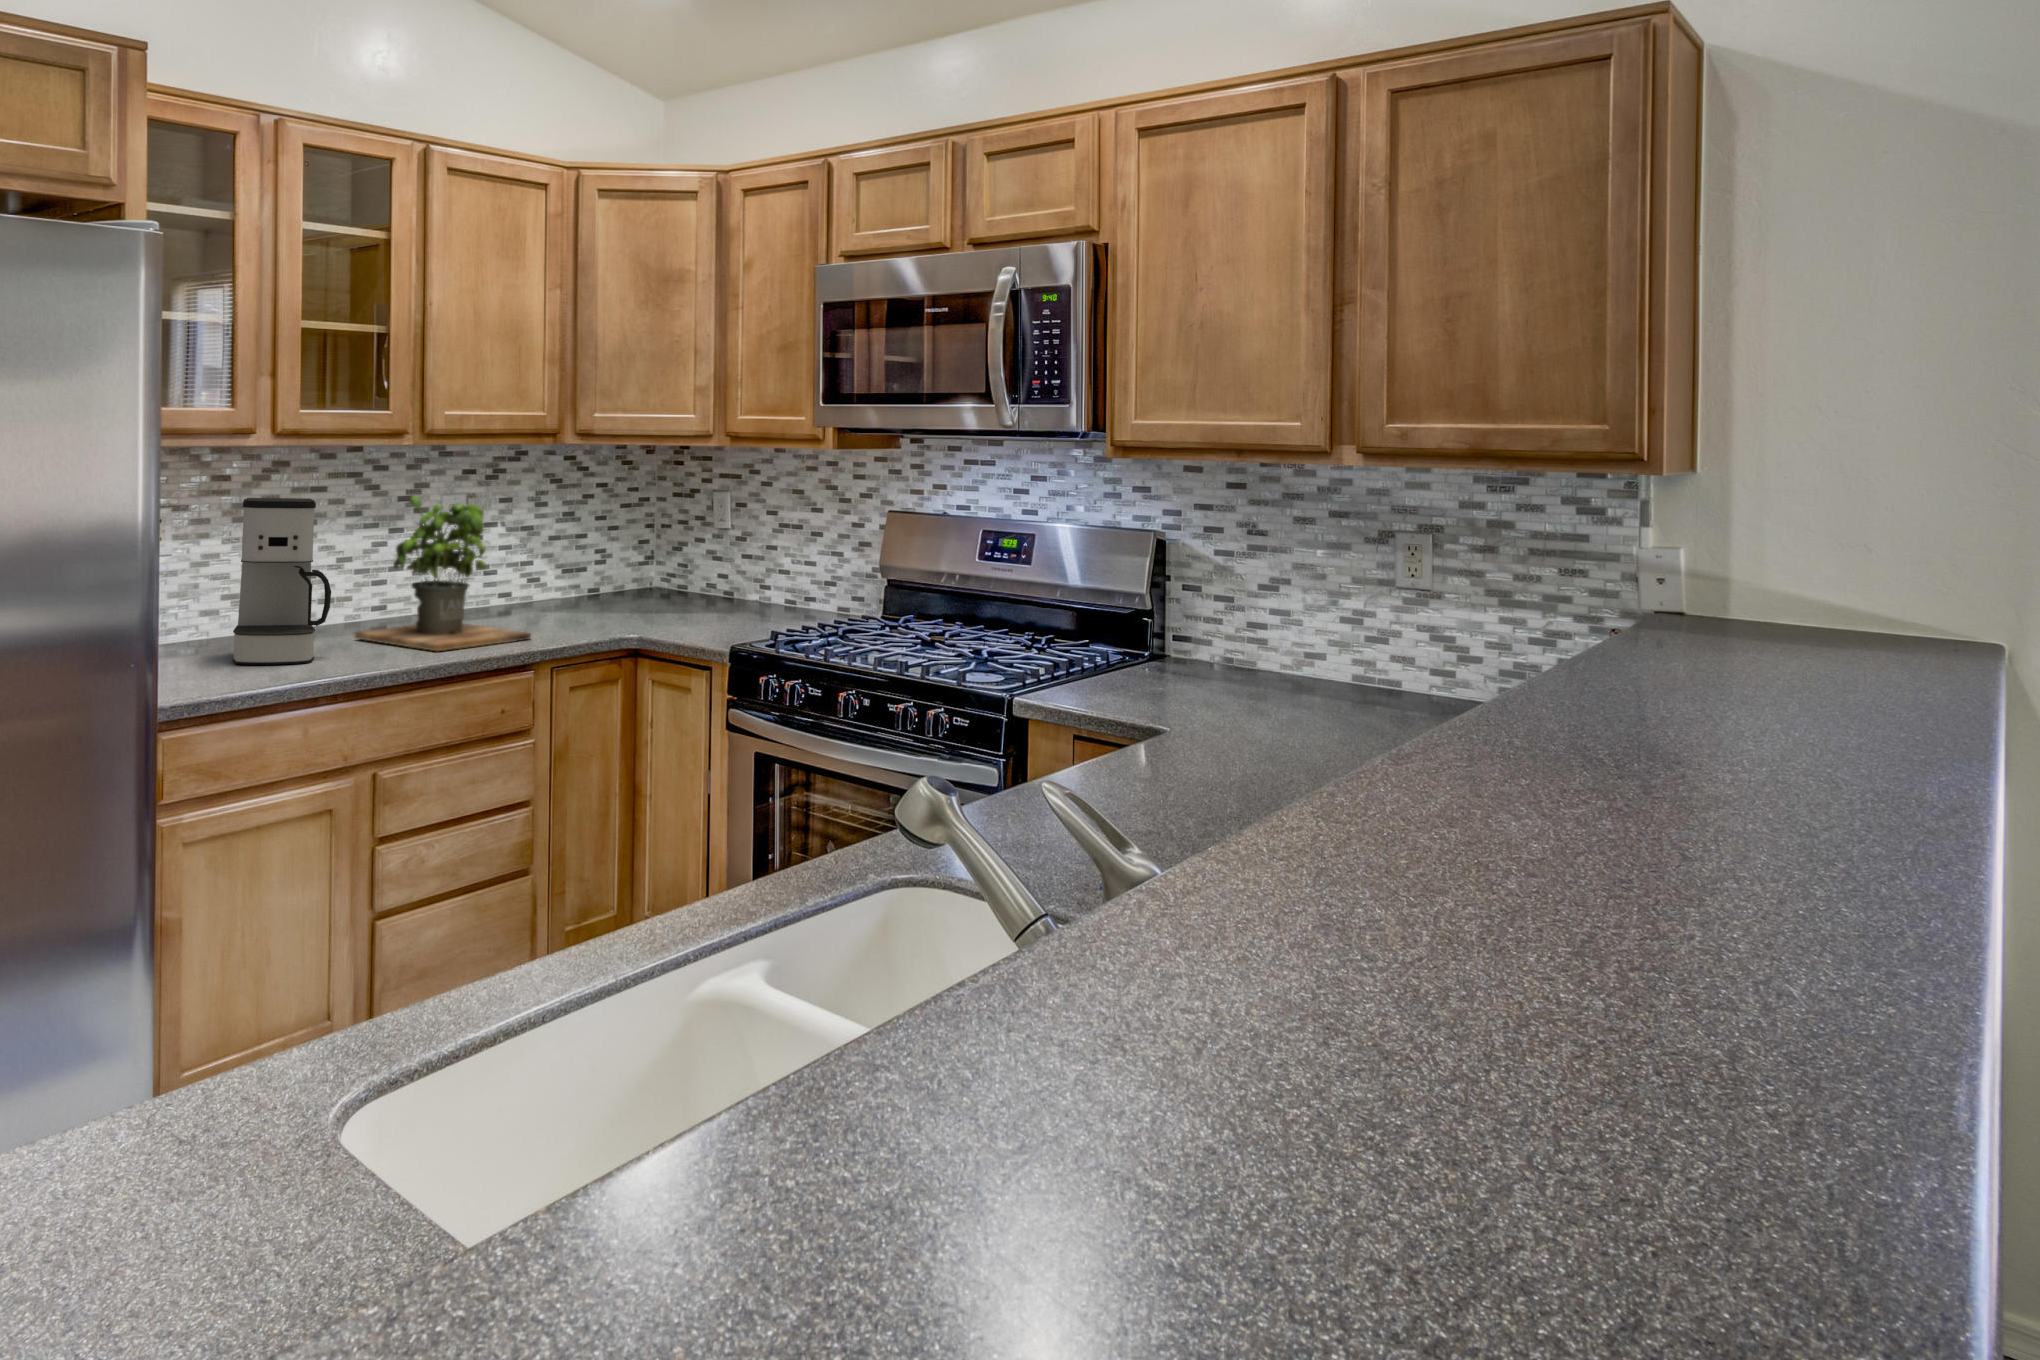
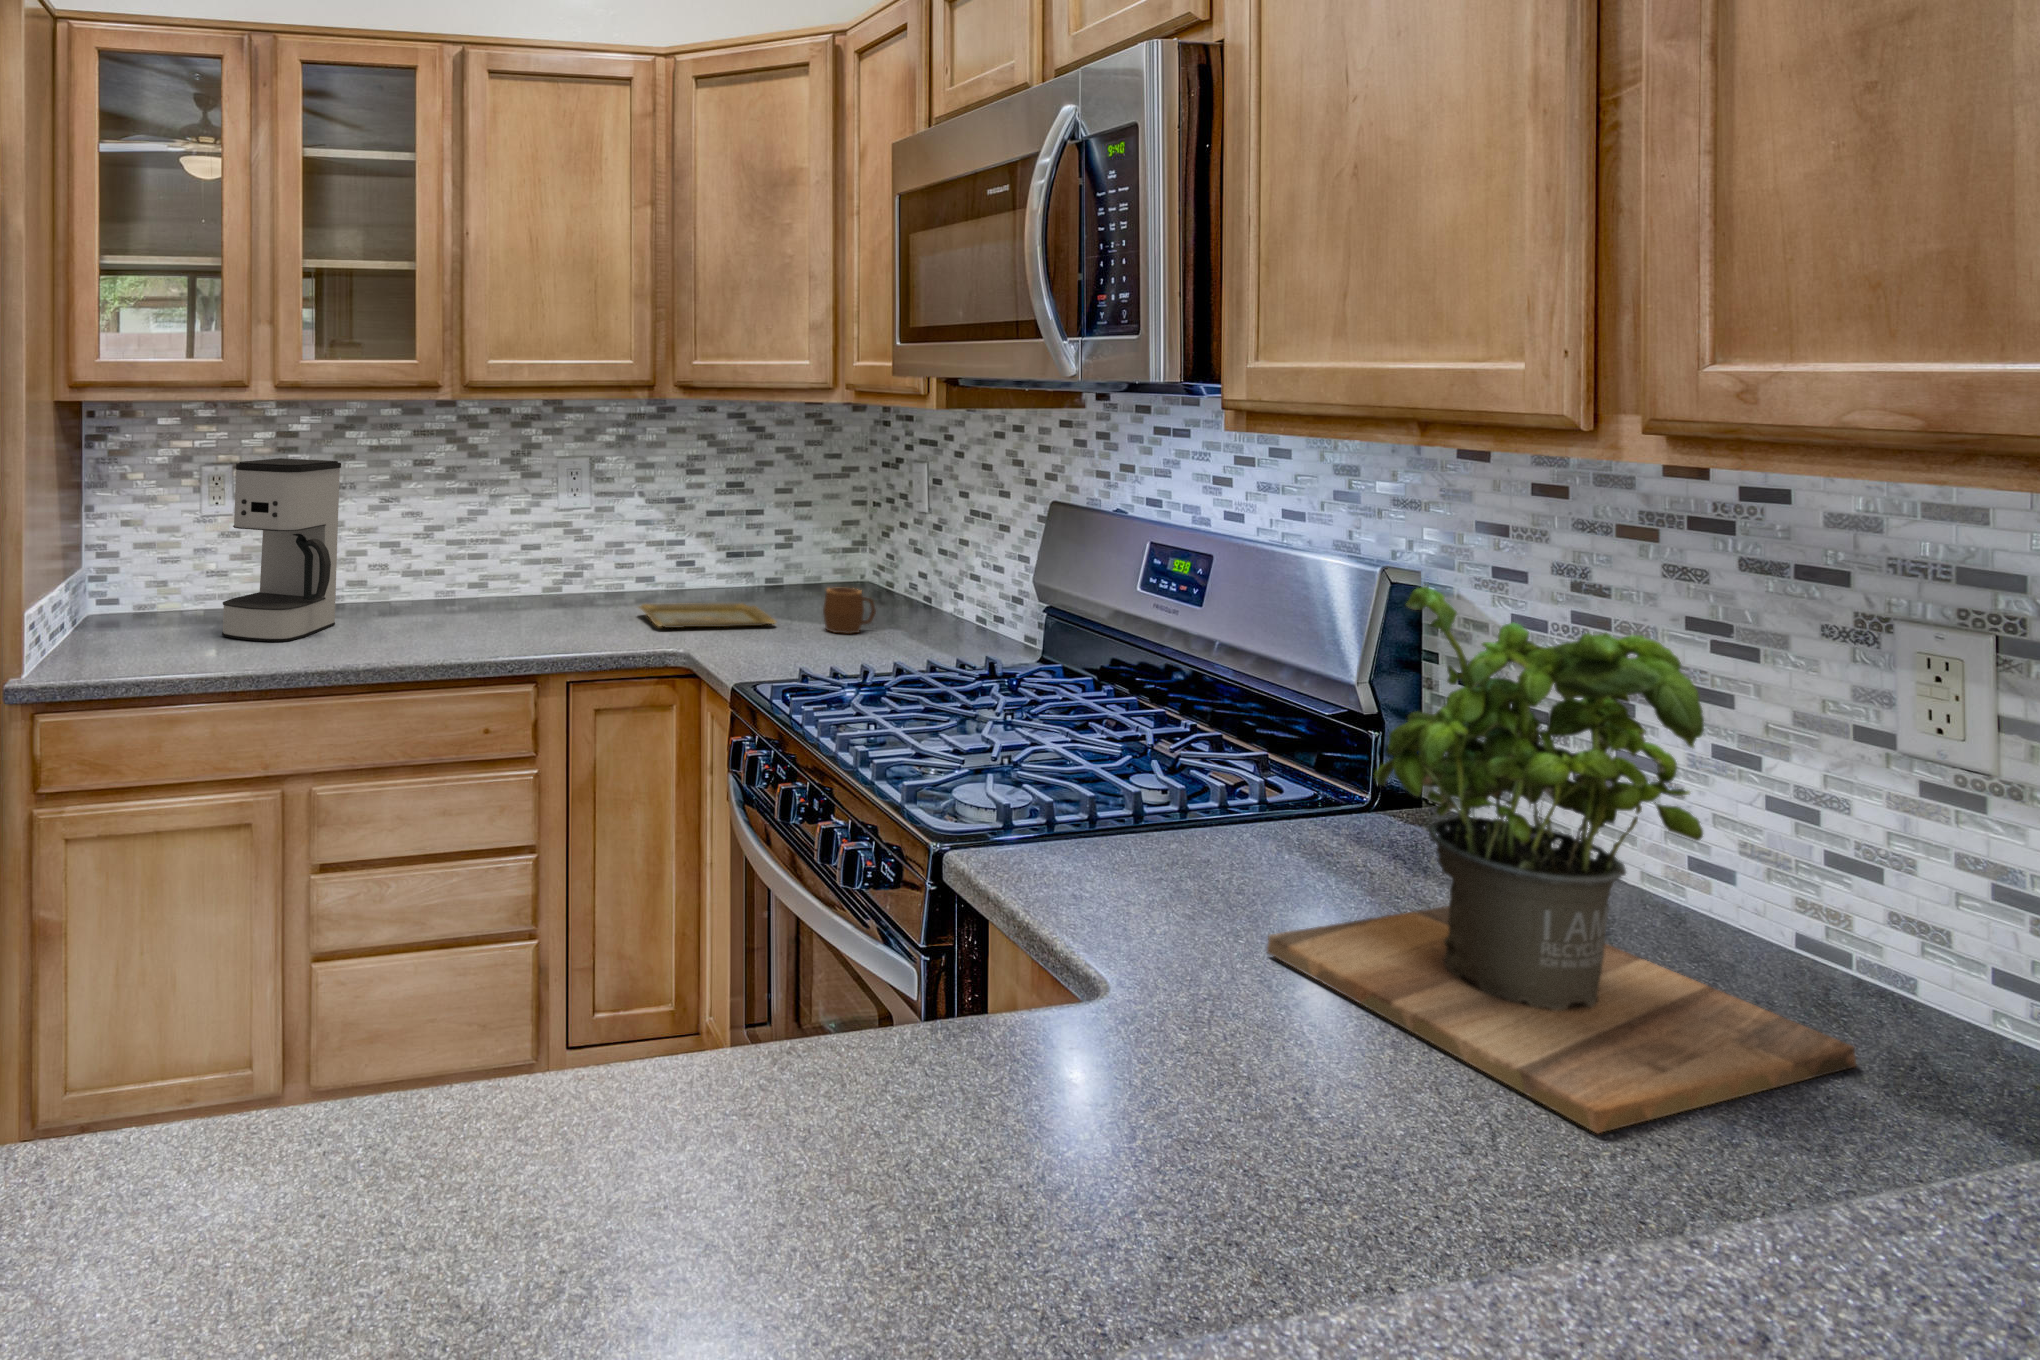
potted plant: present [355,496,531,651] -> present [1267,587,1856,1133]
mug: none [686,589,724,624] -> present [823,588,876,634]
tray: none [532,611,653,630] -> present [639,603,777,628]

